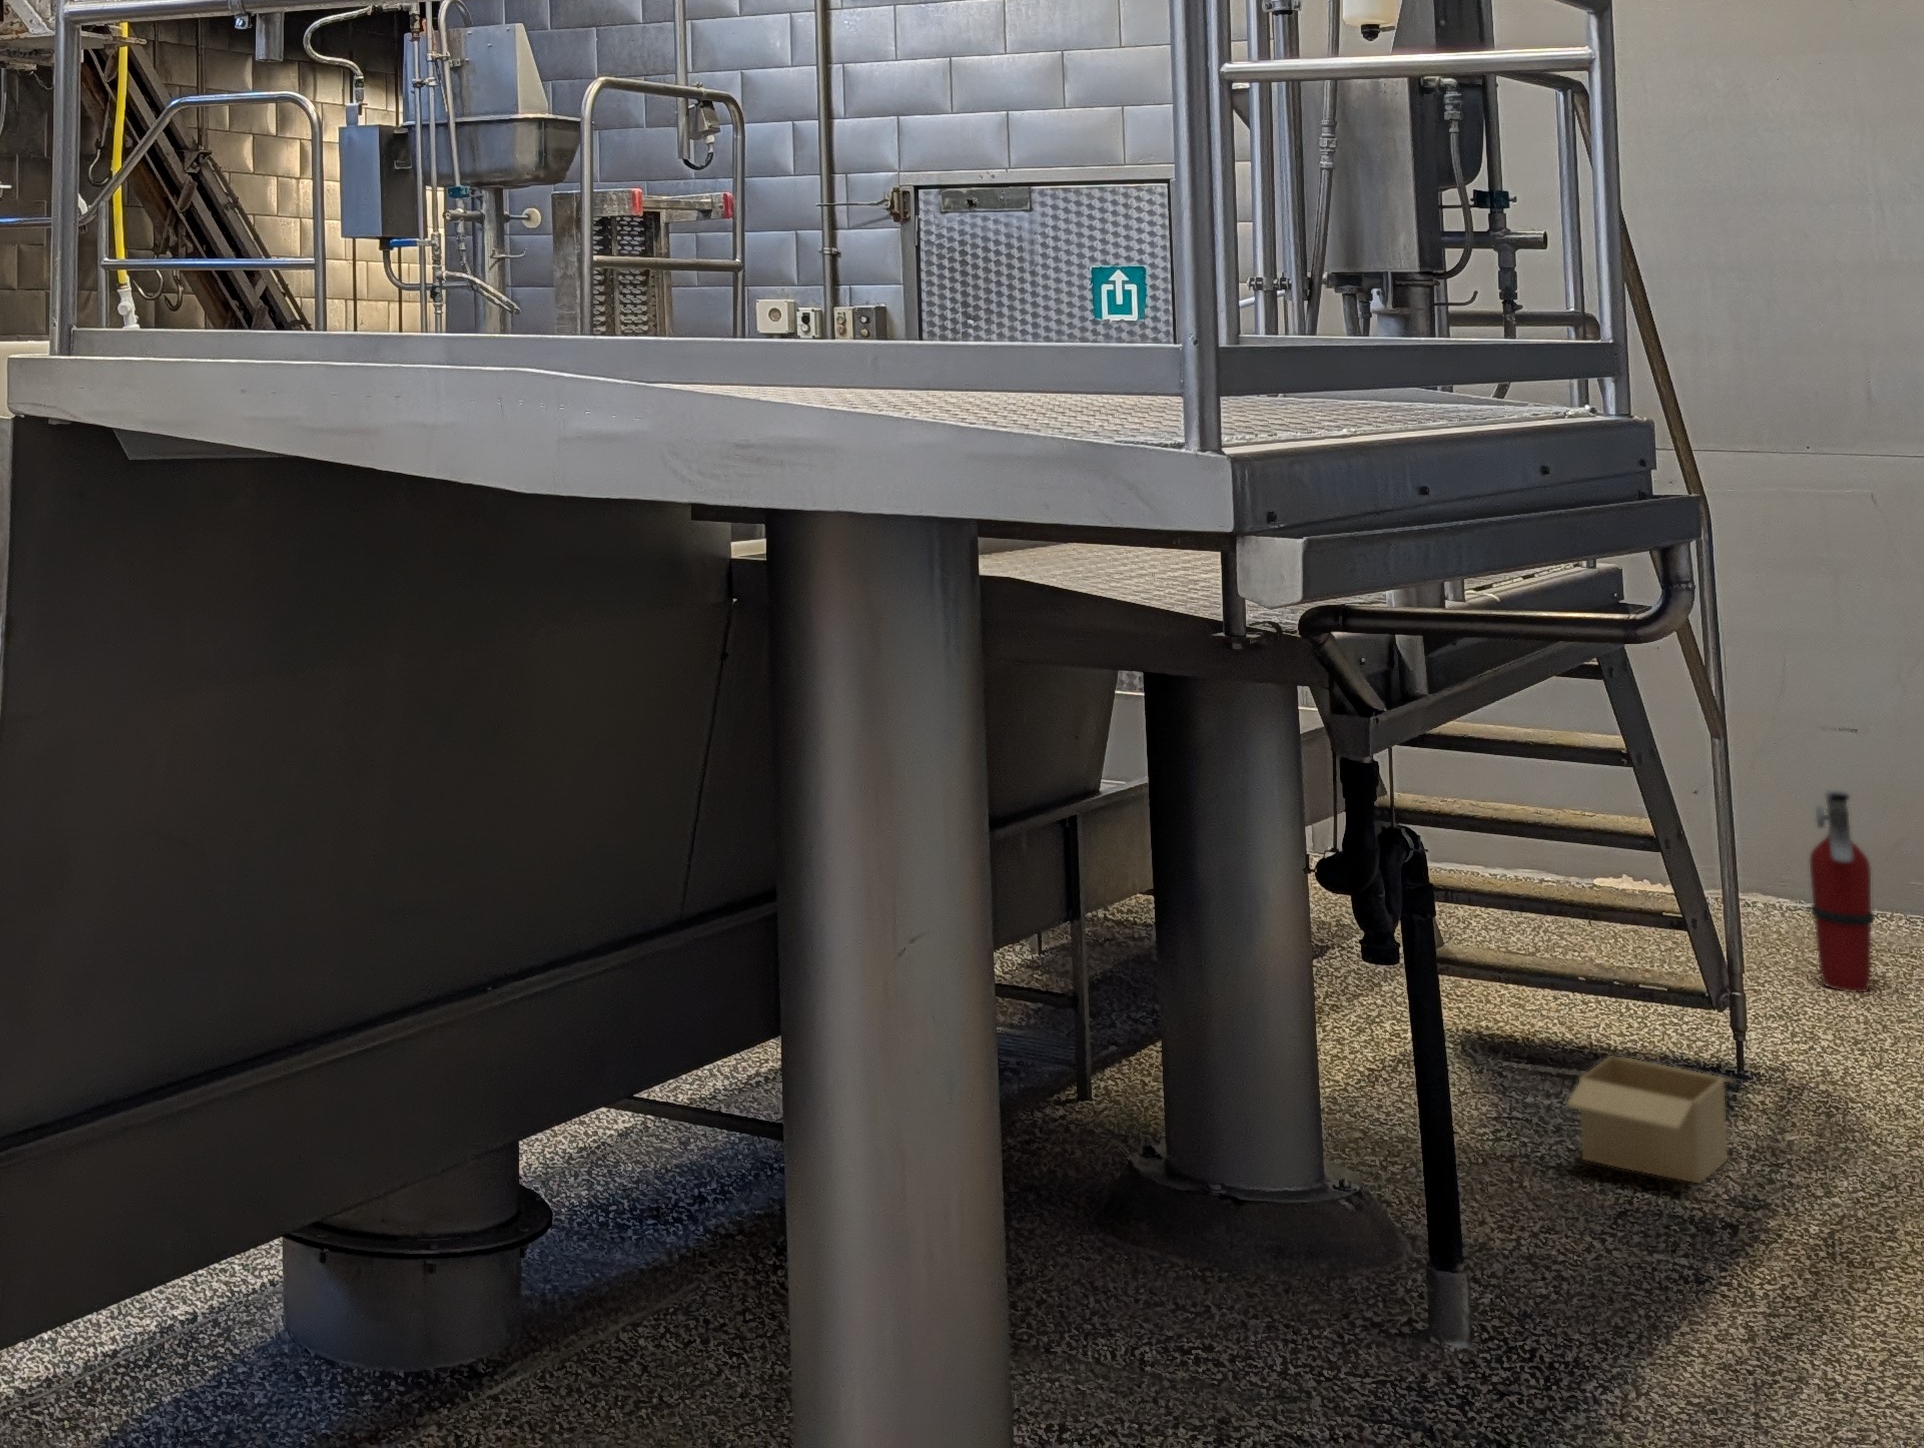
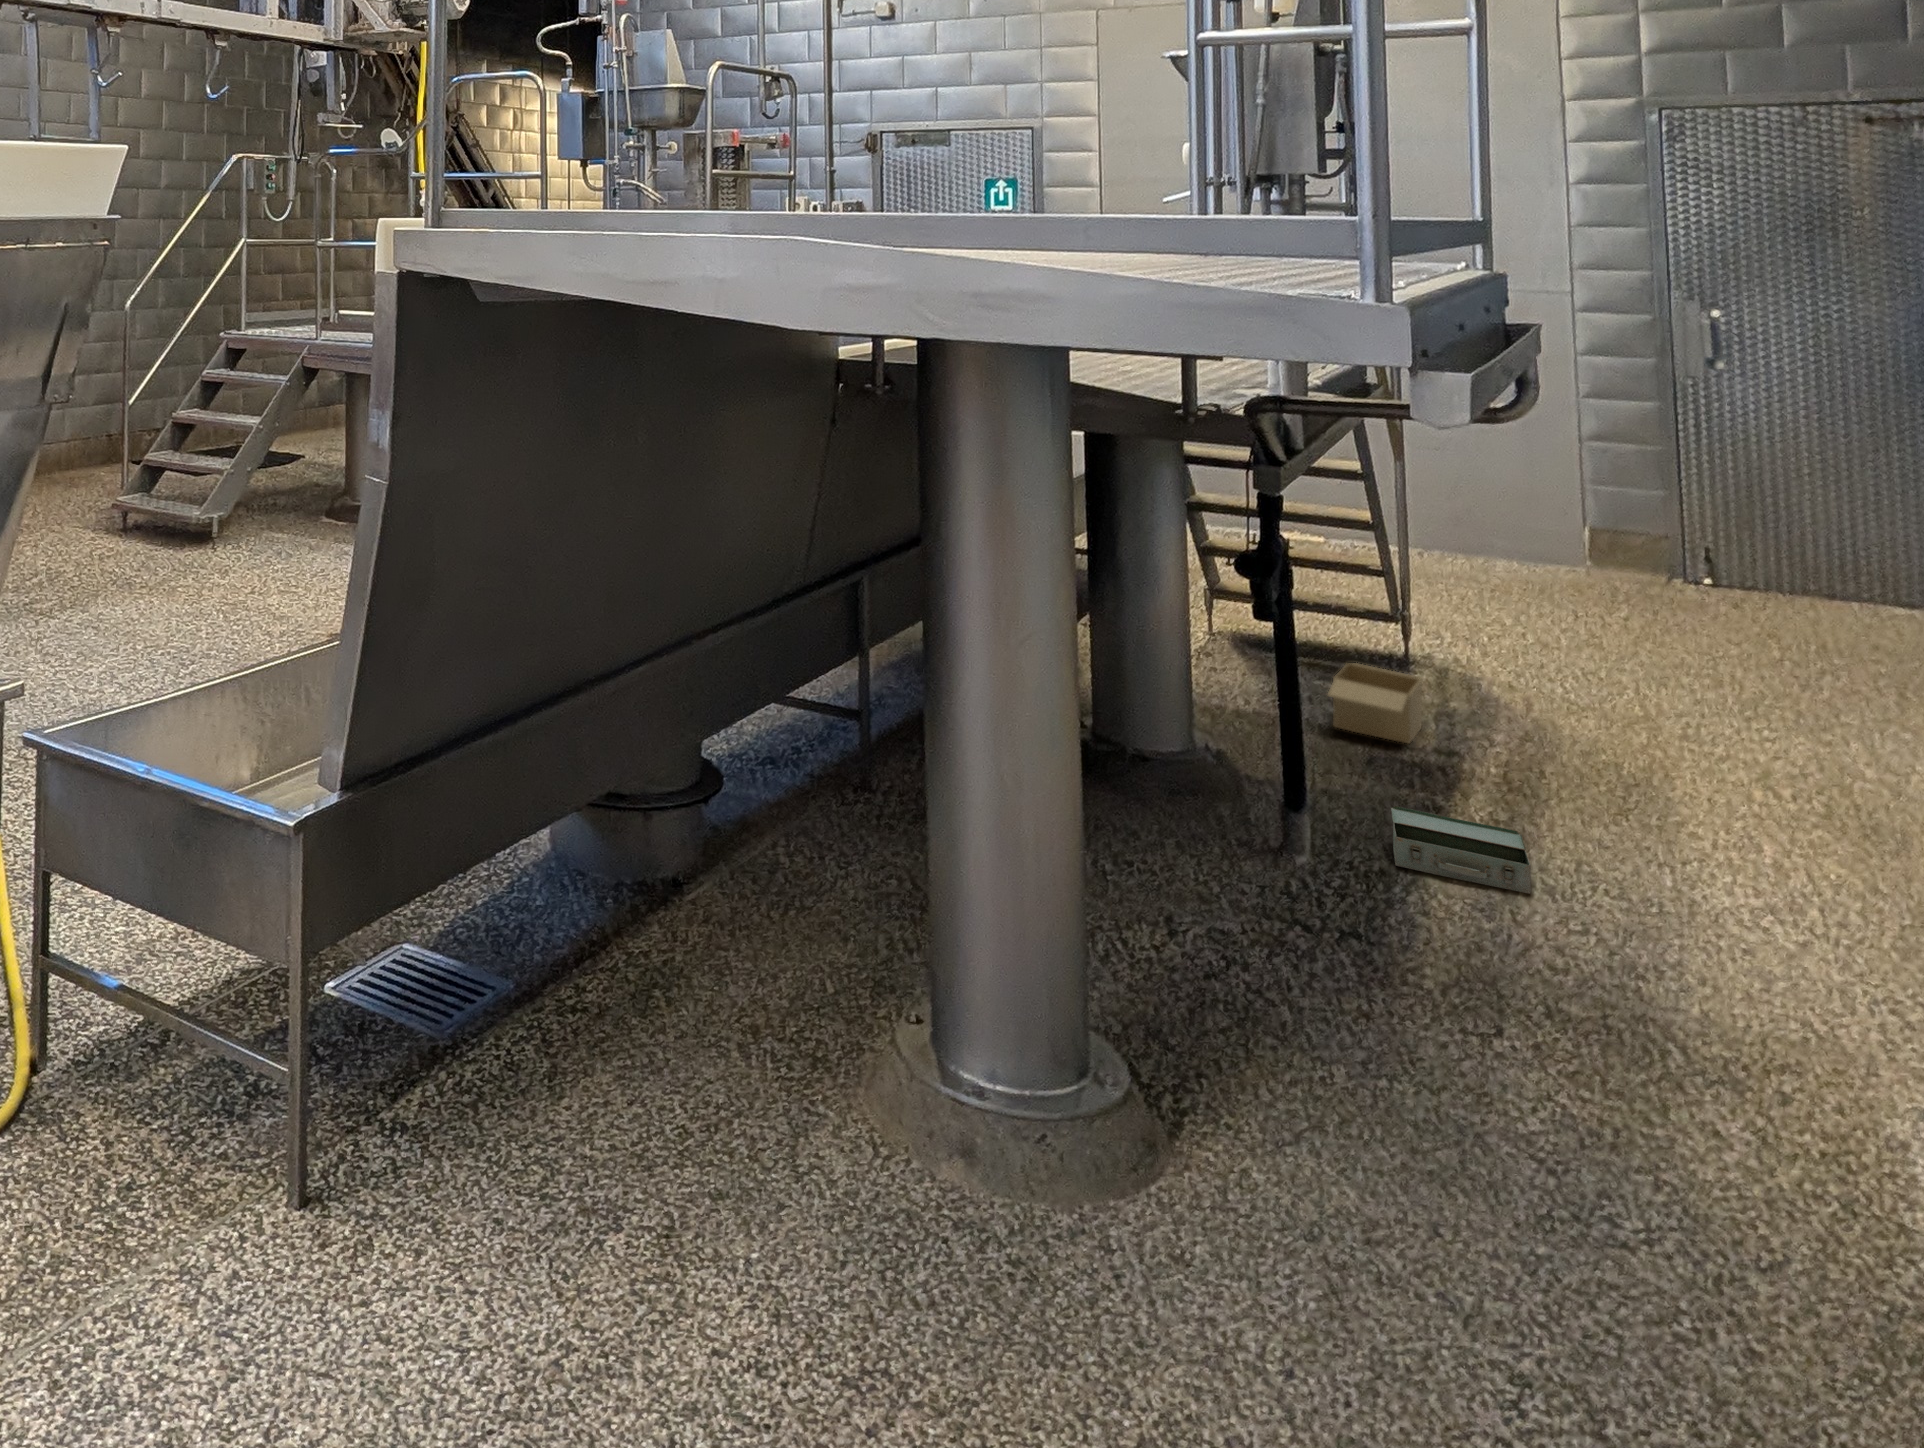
fire extinguisher: present [1810,790,1874,992] -> none [1428,493,1468,611]
toolbox: none [1609,1259,1810,1387] -> present [1391,806,1531,894]

